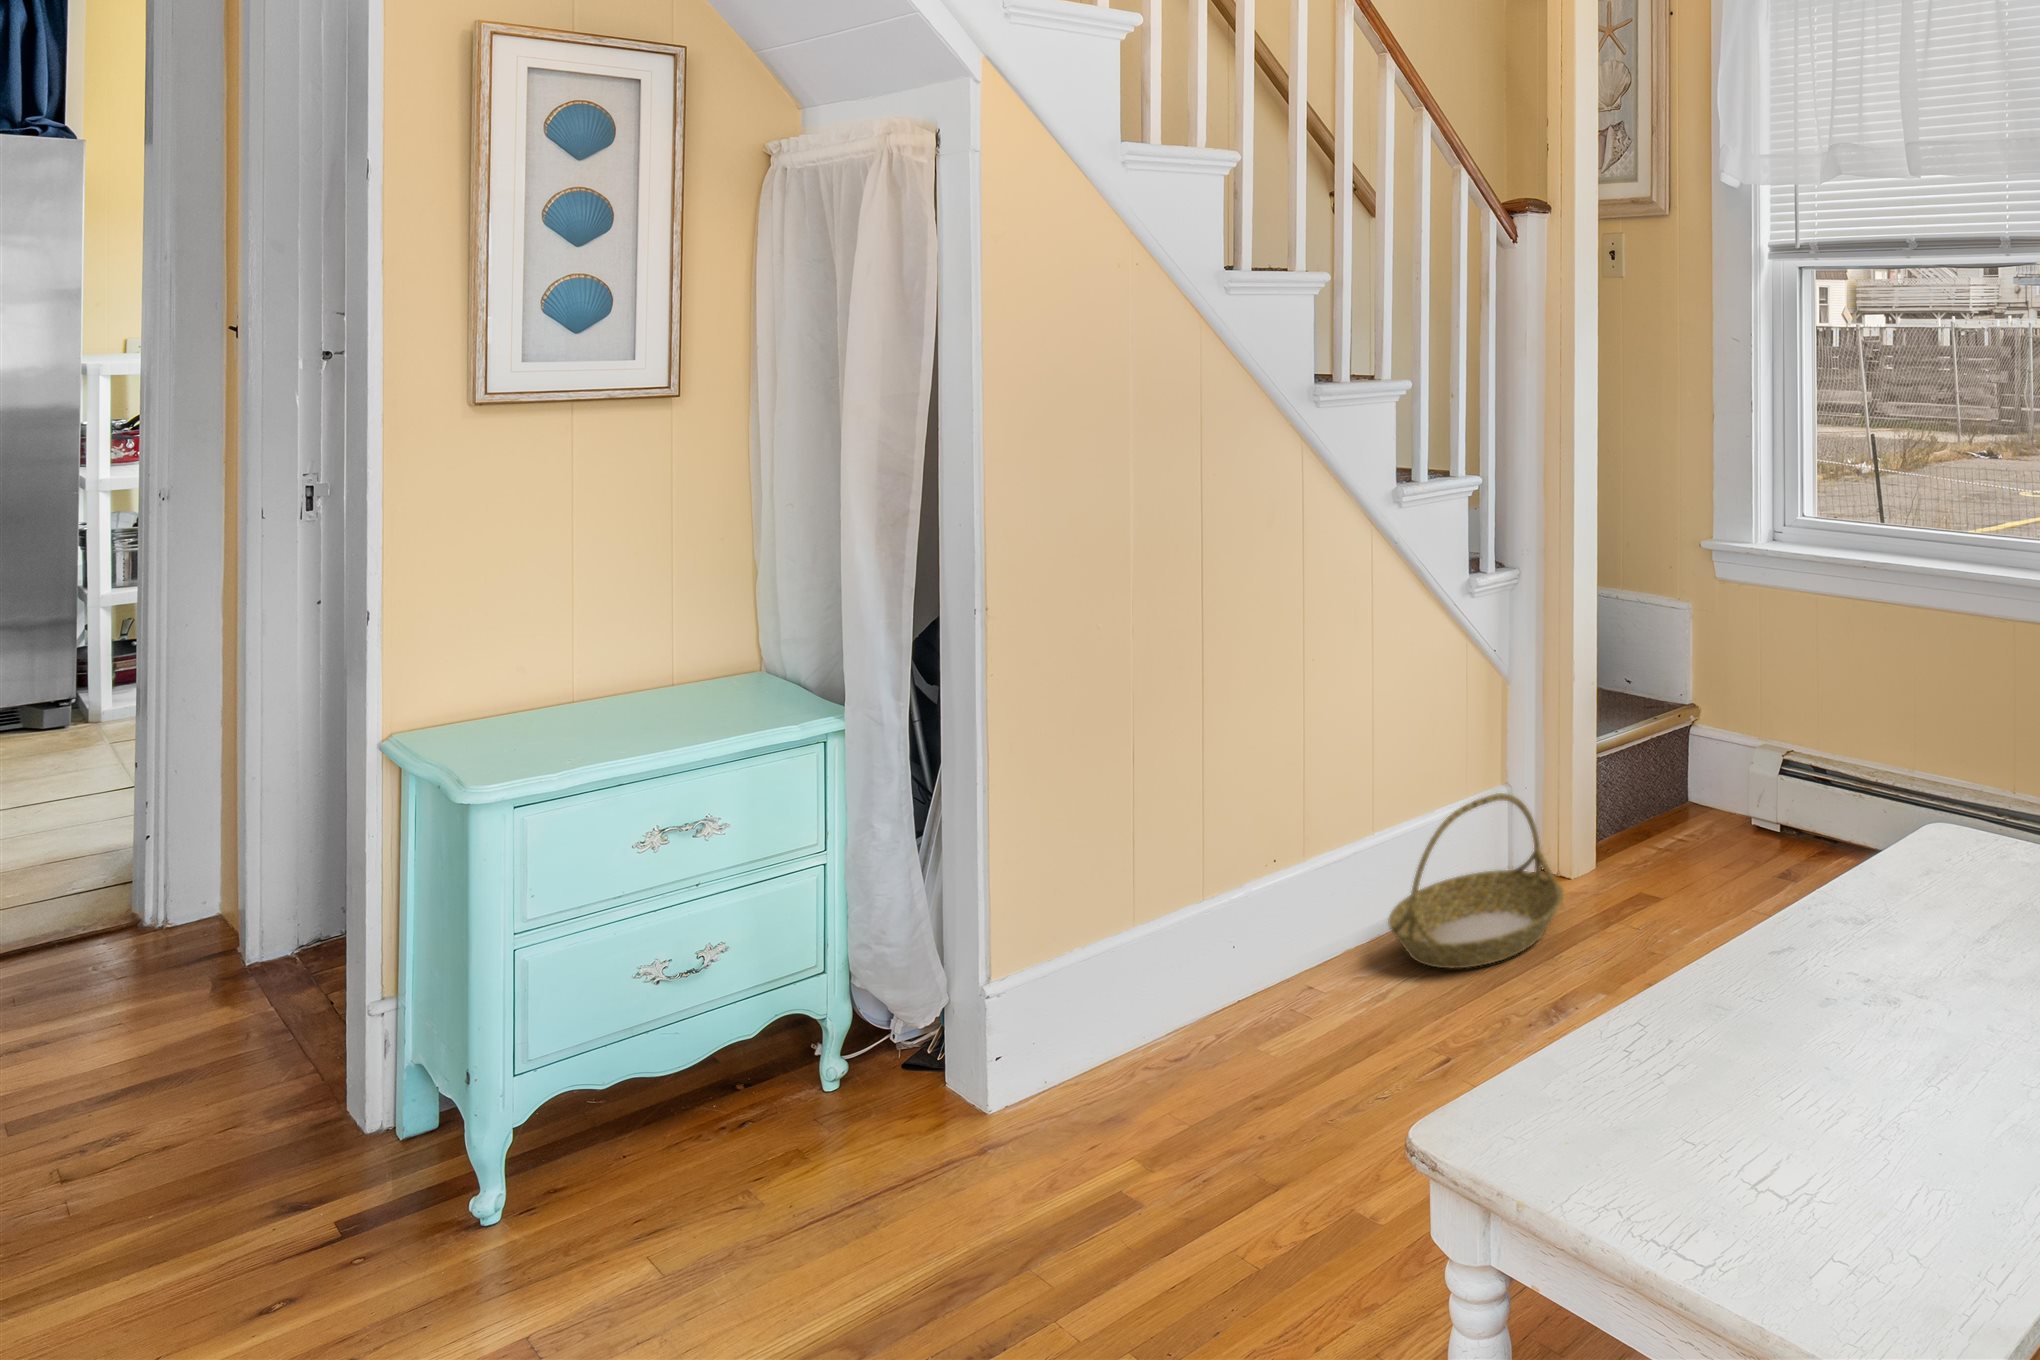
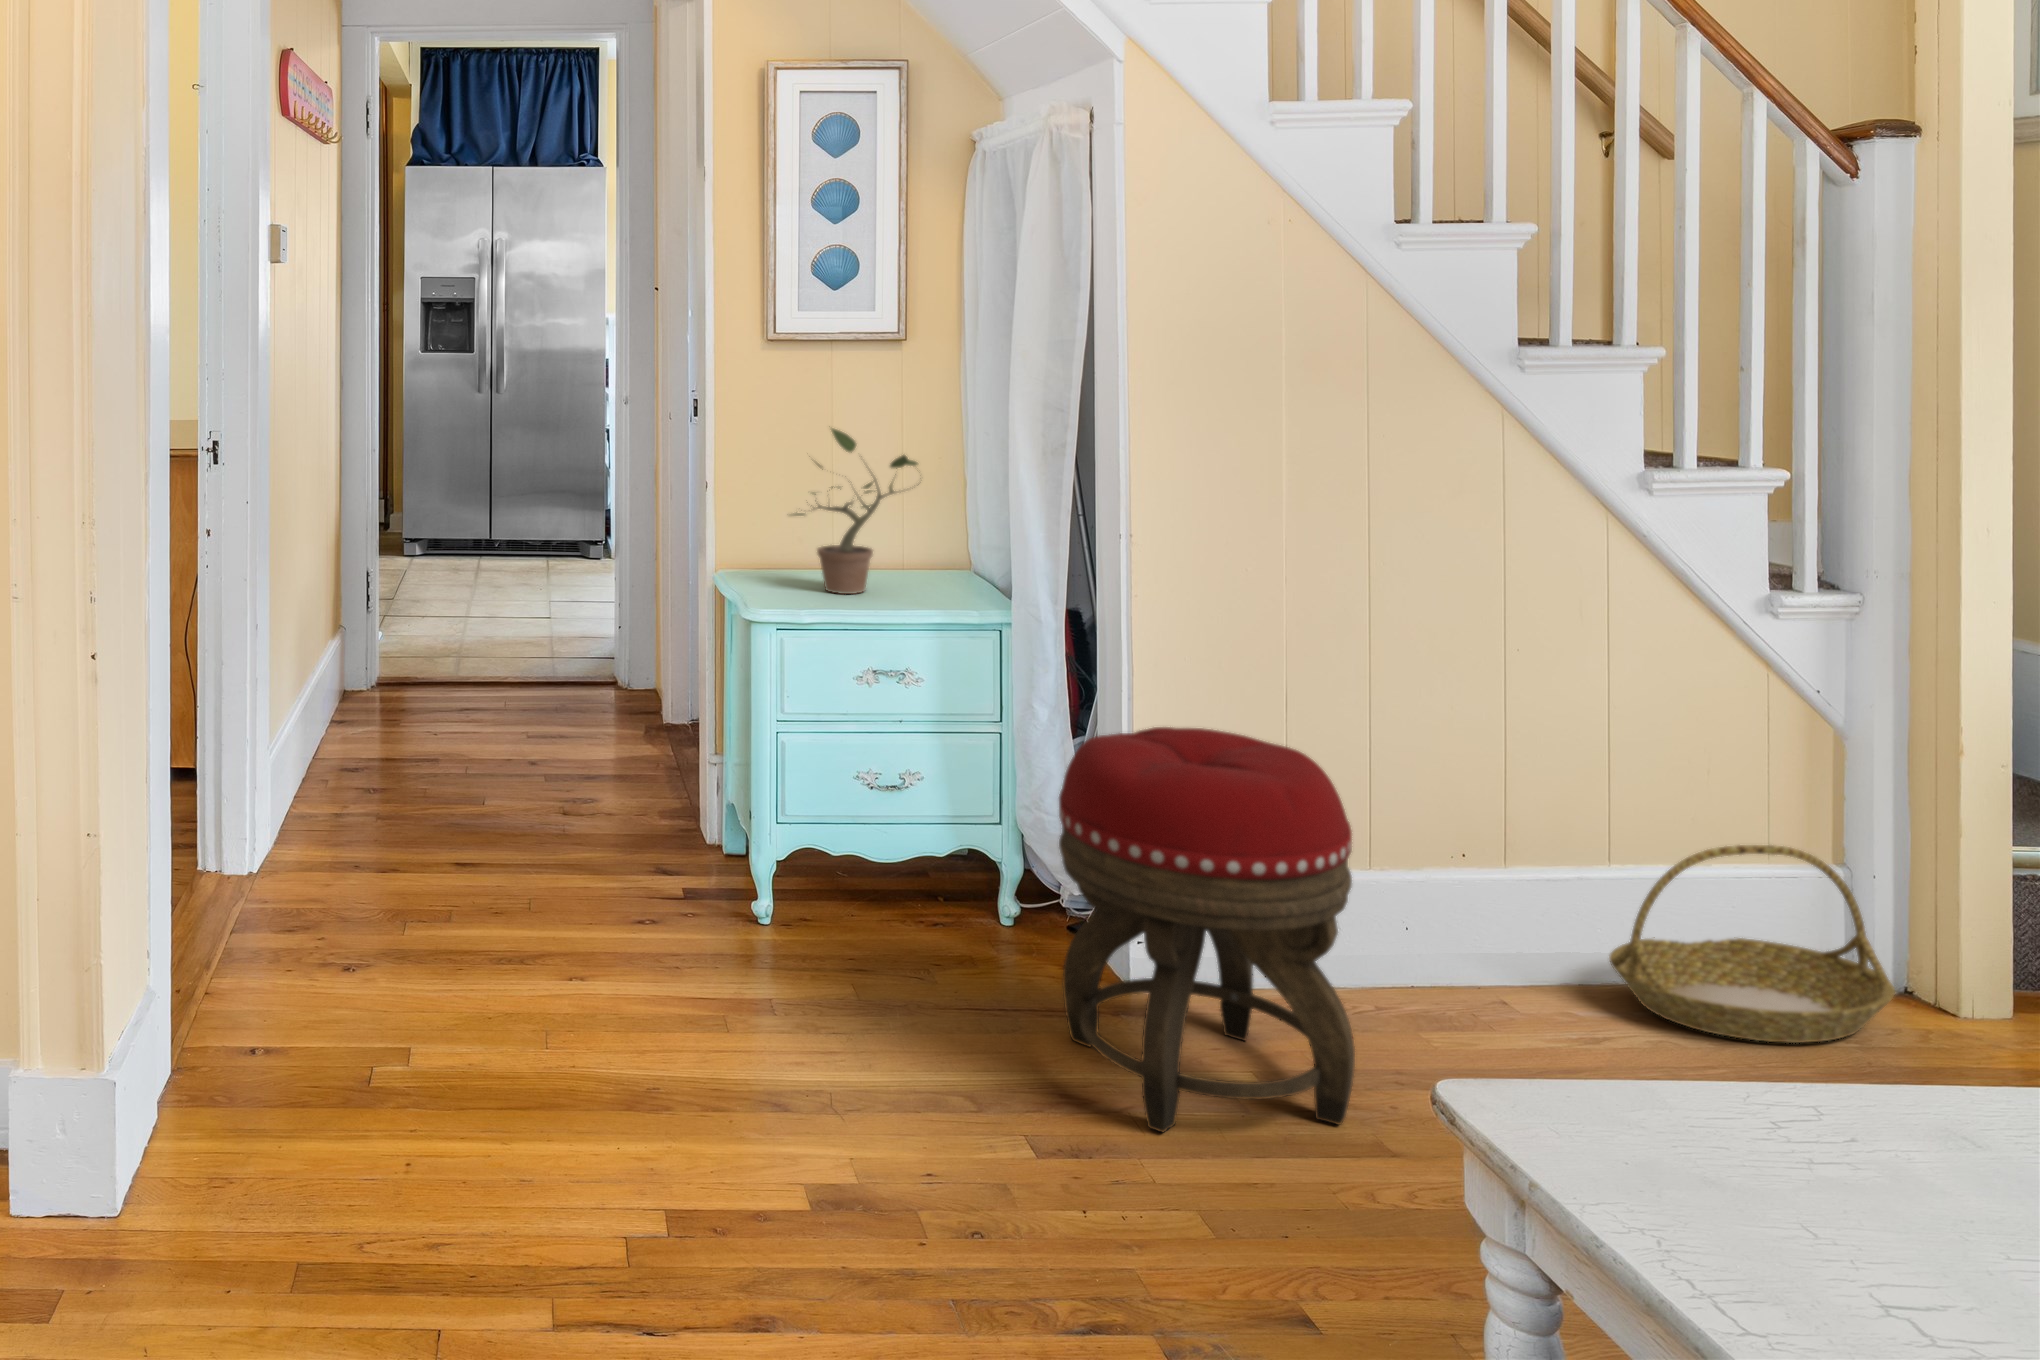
potted plant: none [518,507,715,732] -> present [793,429,919,594]
footstool: none [944,809,1254,1288] -> present [1059,727,1355,1132]

